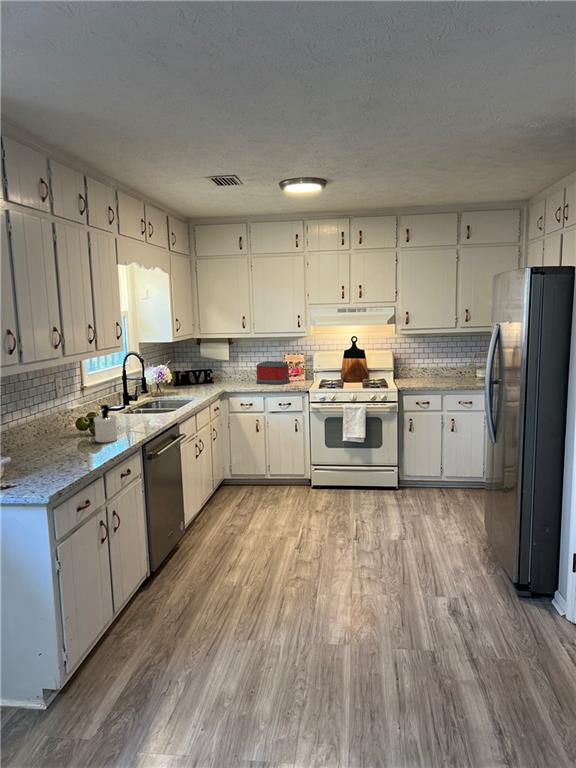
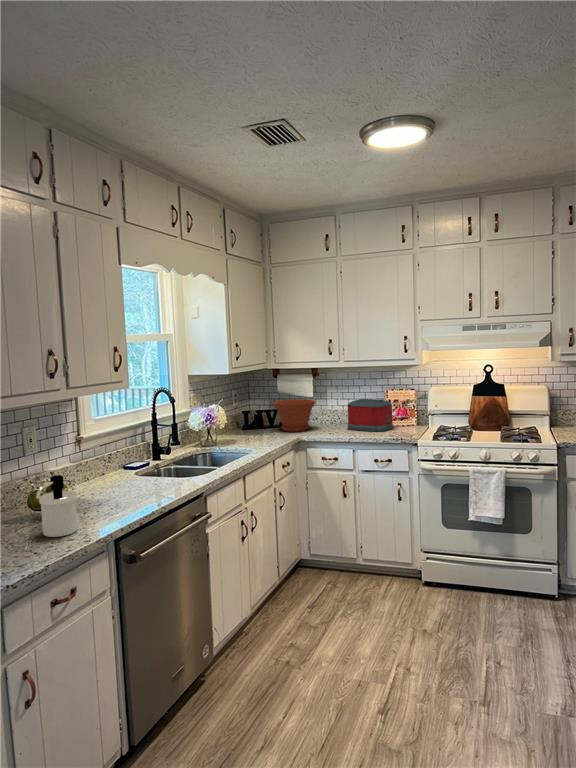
plant pot: none [201,362,233,386] -> present [273,399,315,432]

